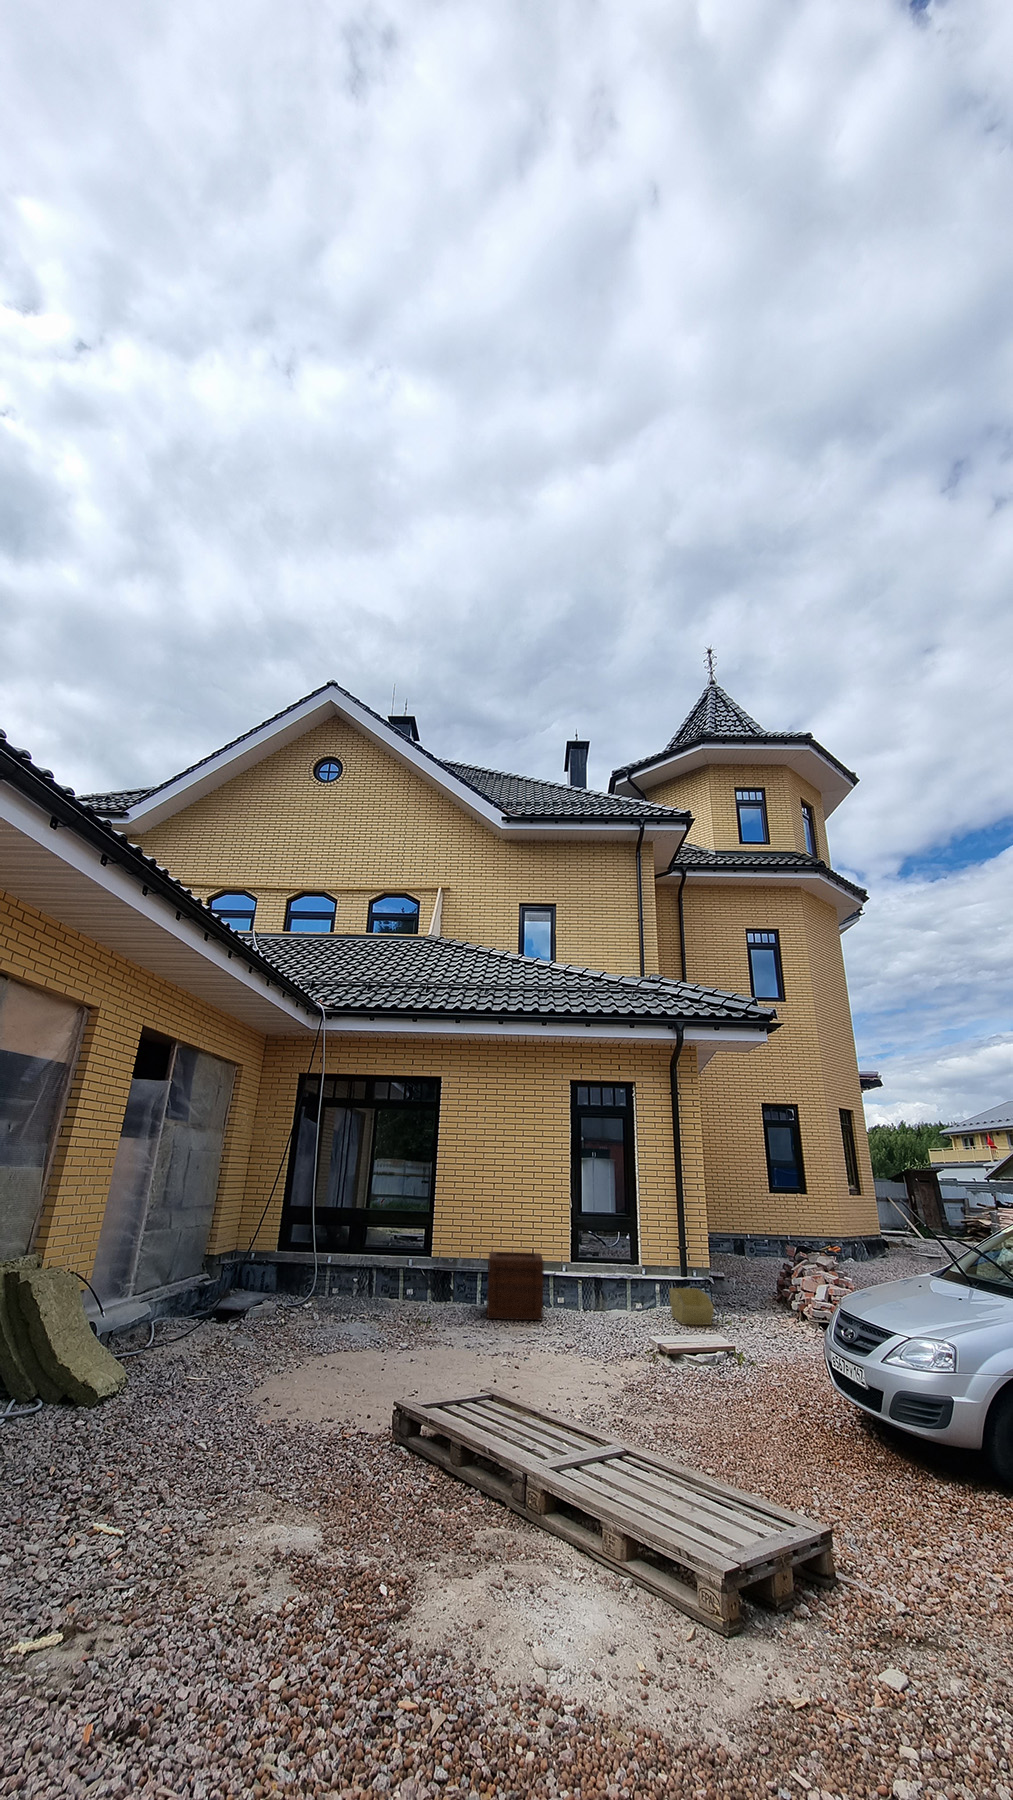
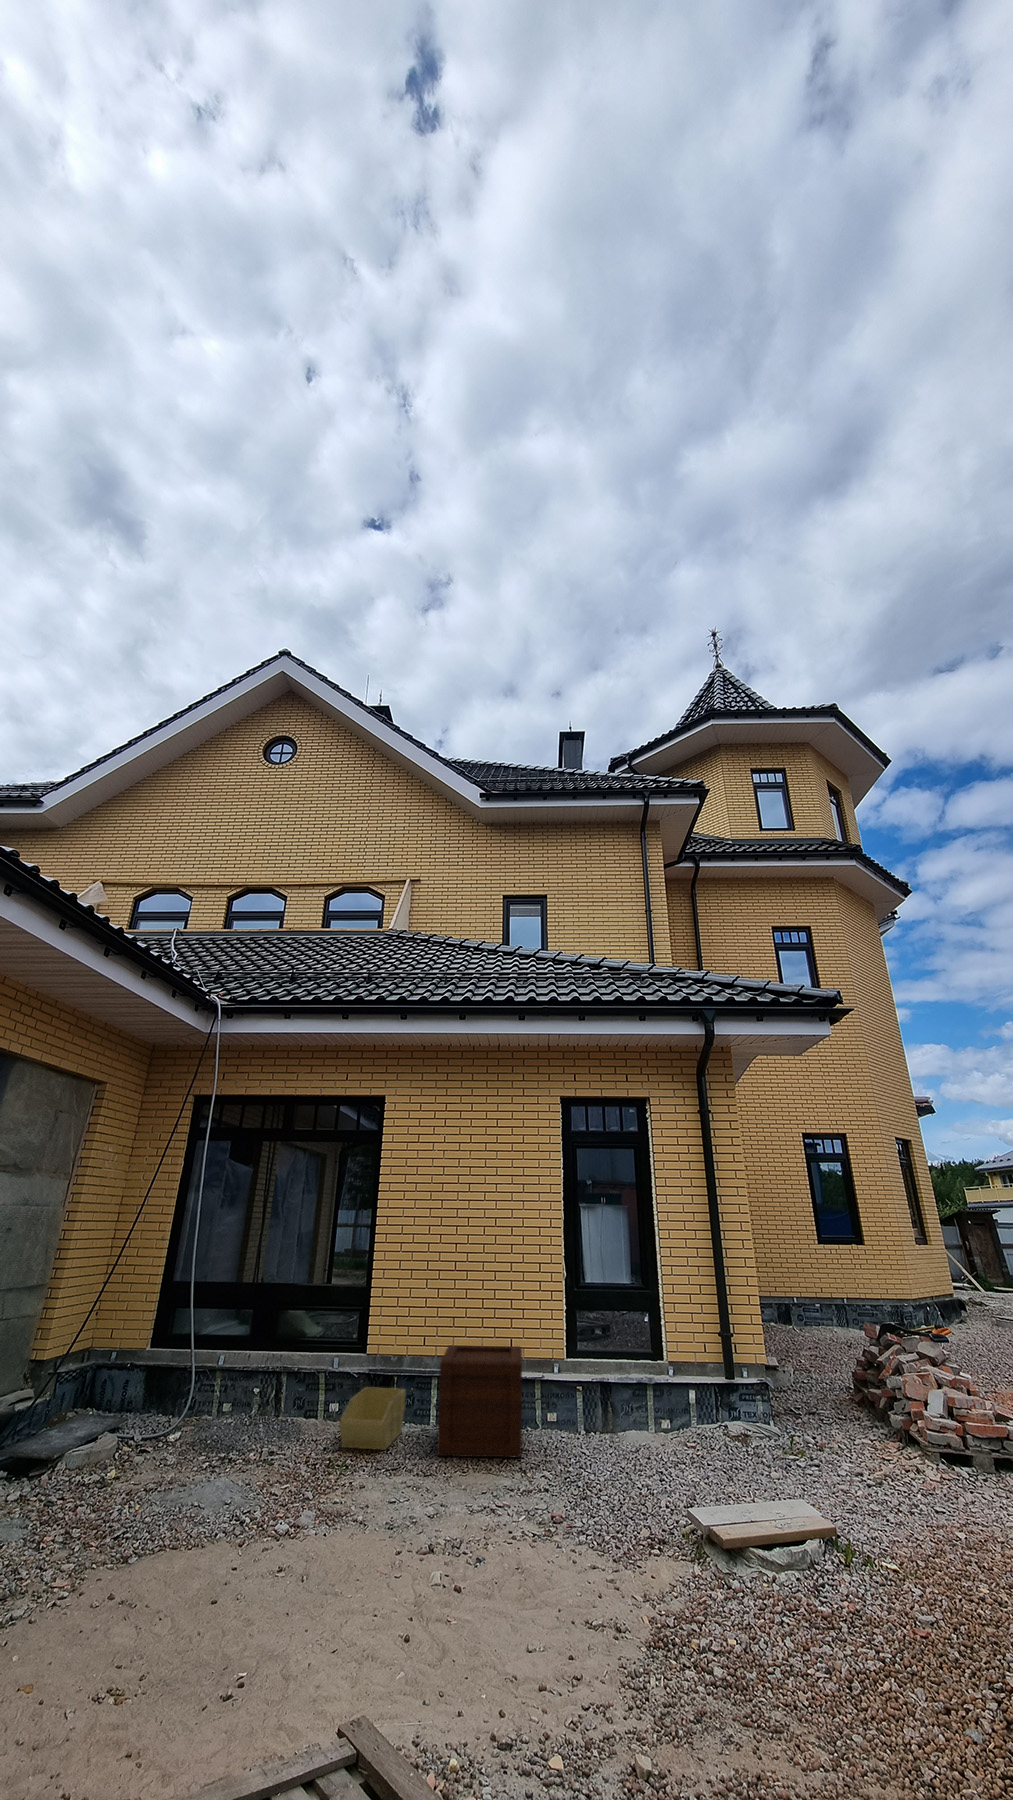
storage bin: present [669,1288,714,1325] -> present [339,1387,406,1450]

